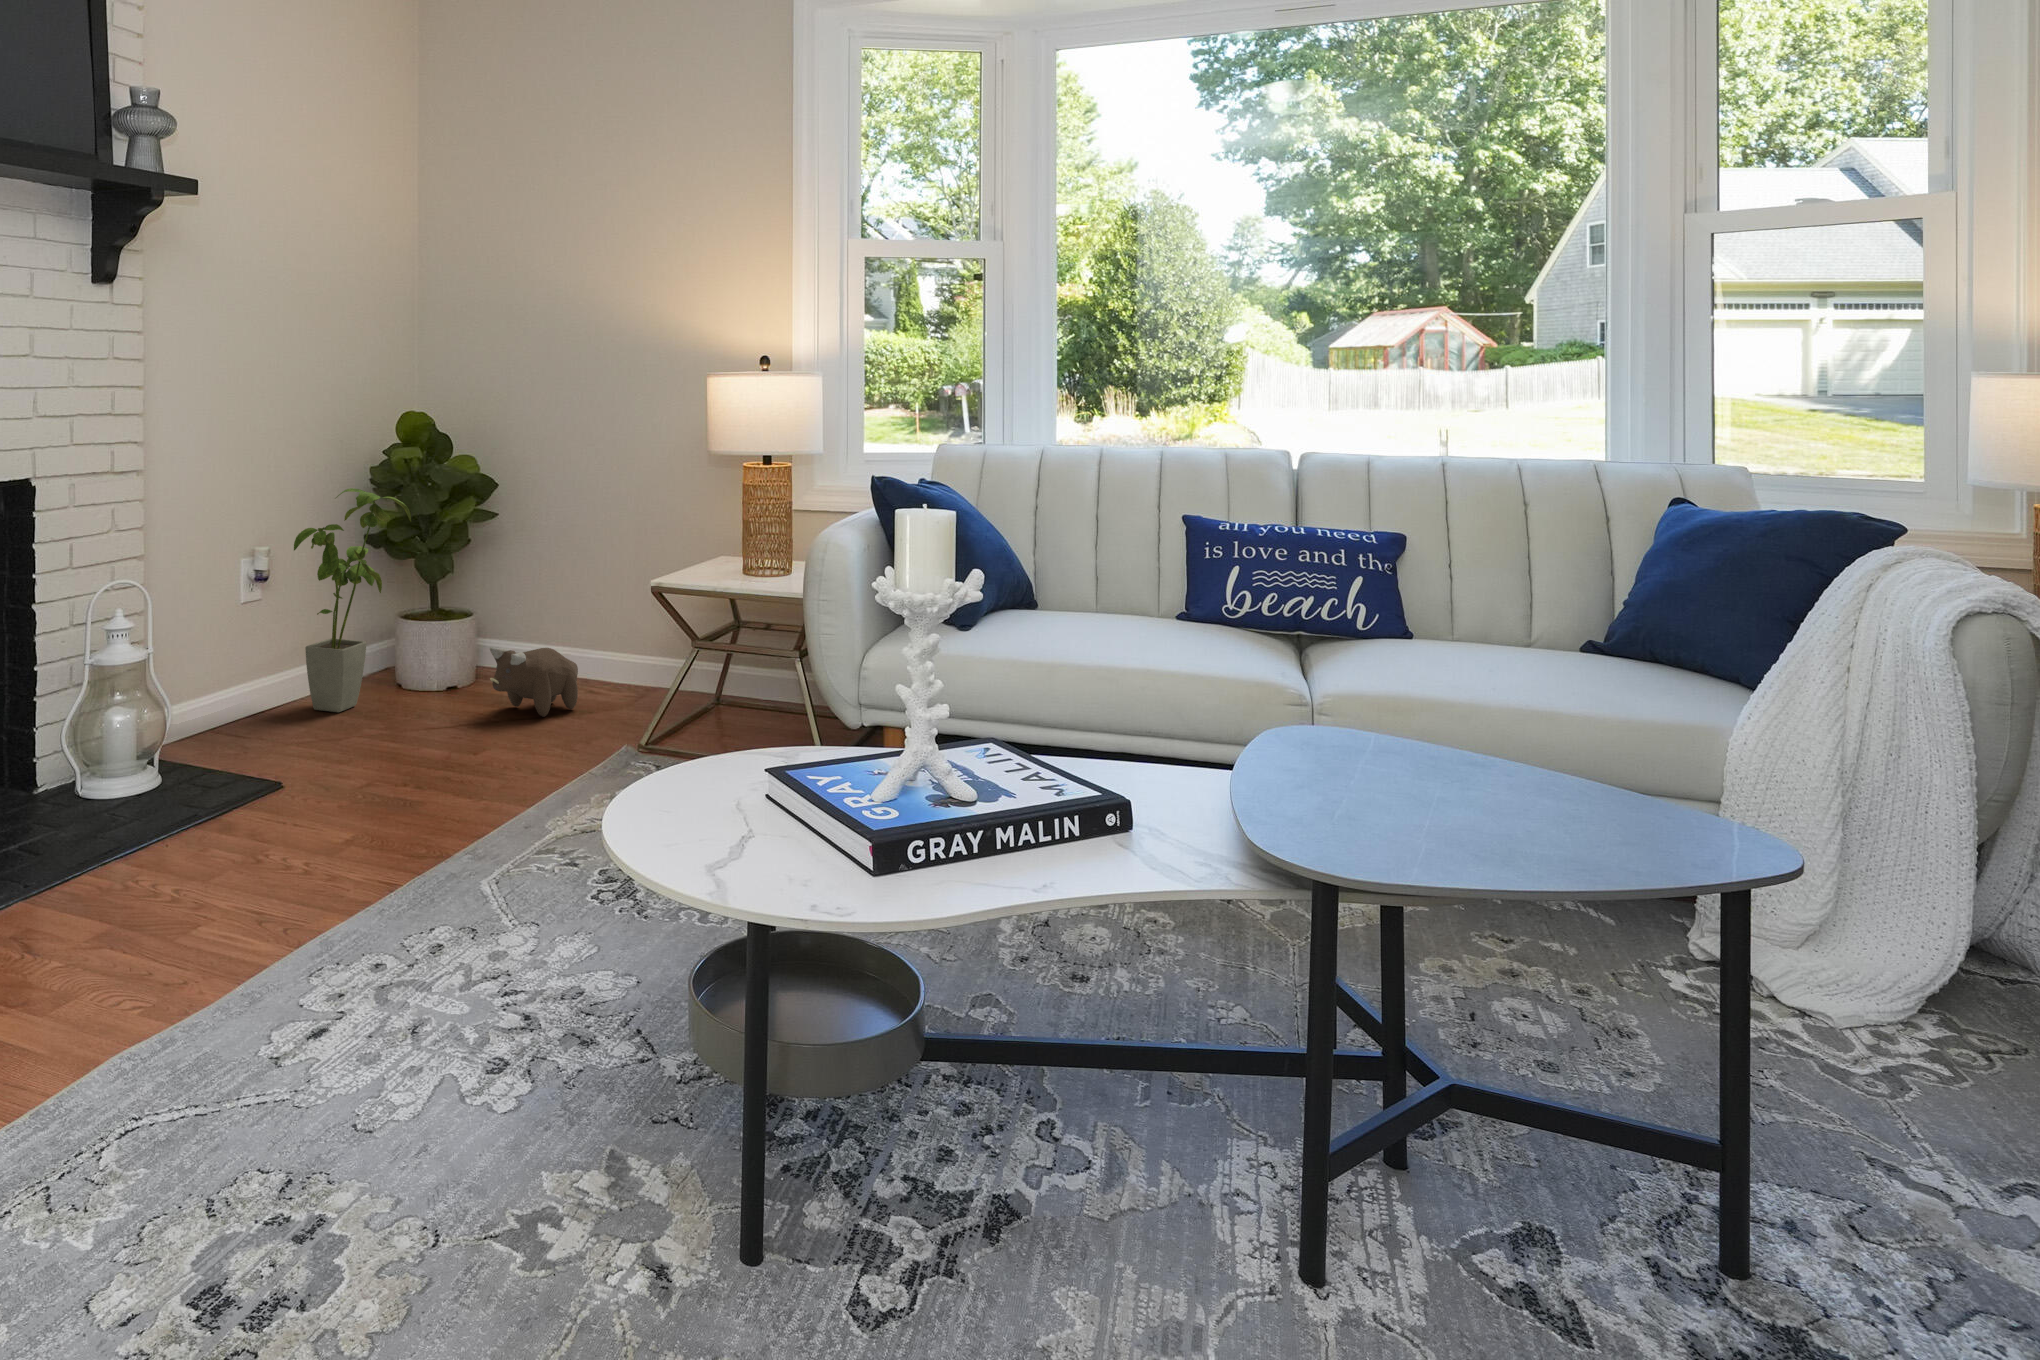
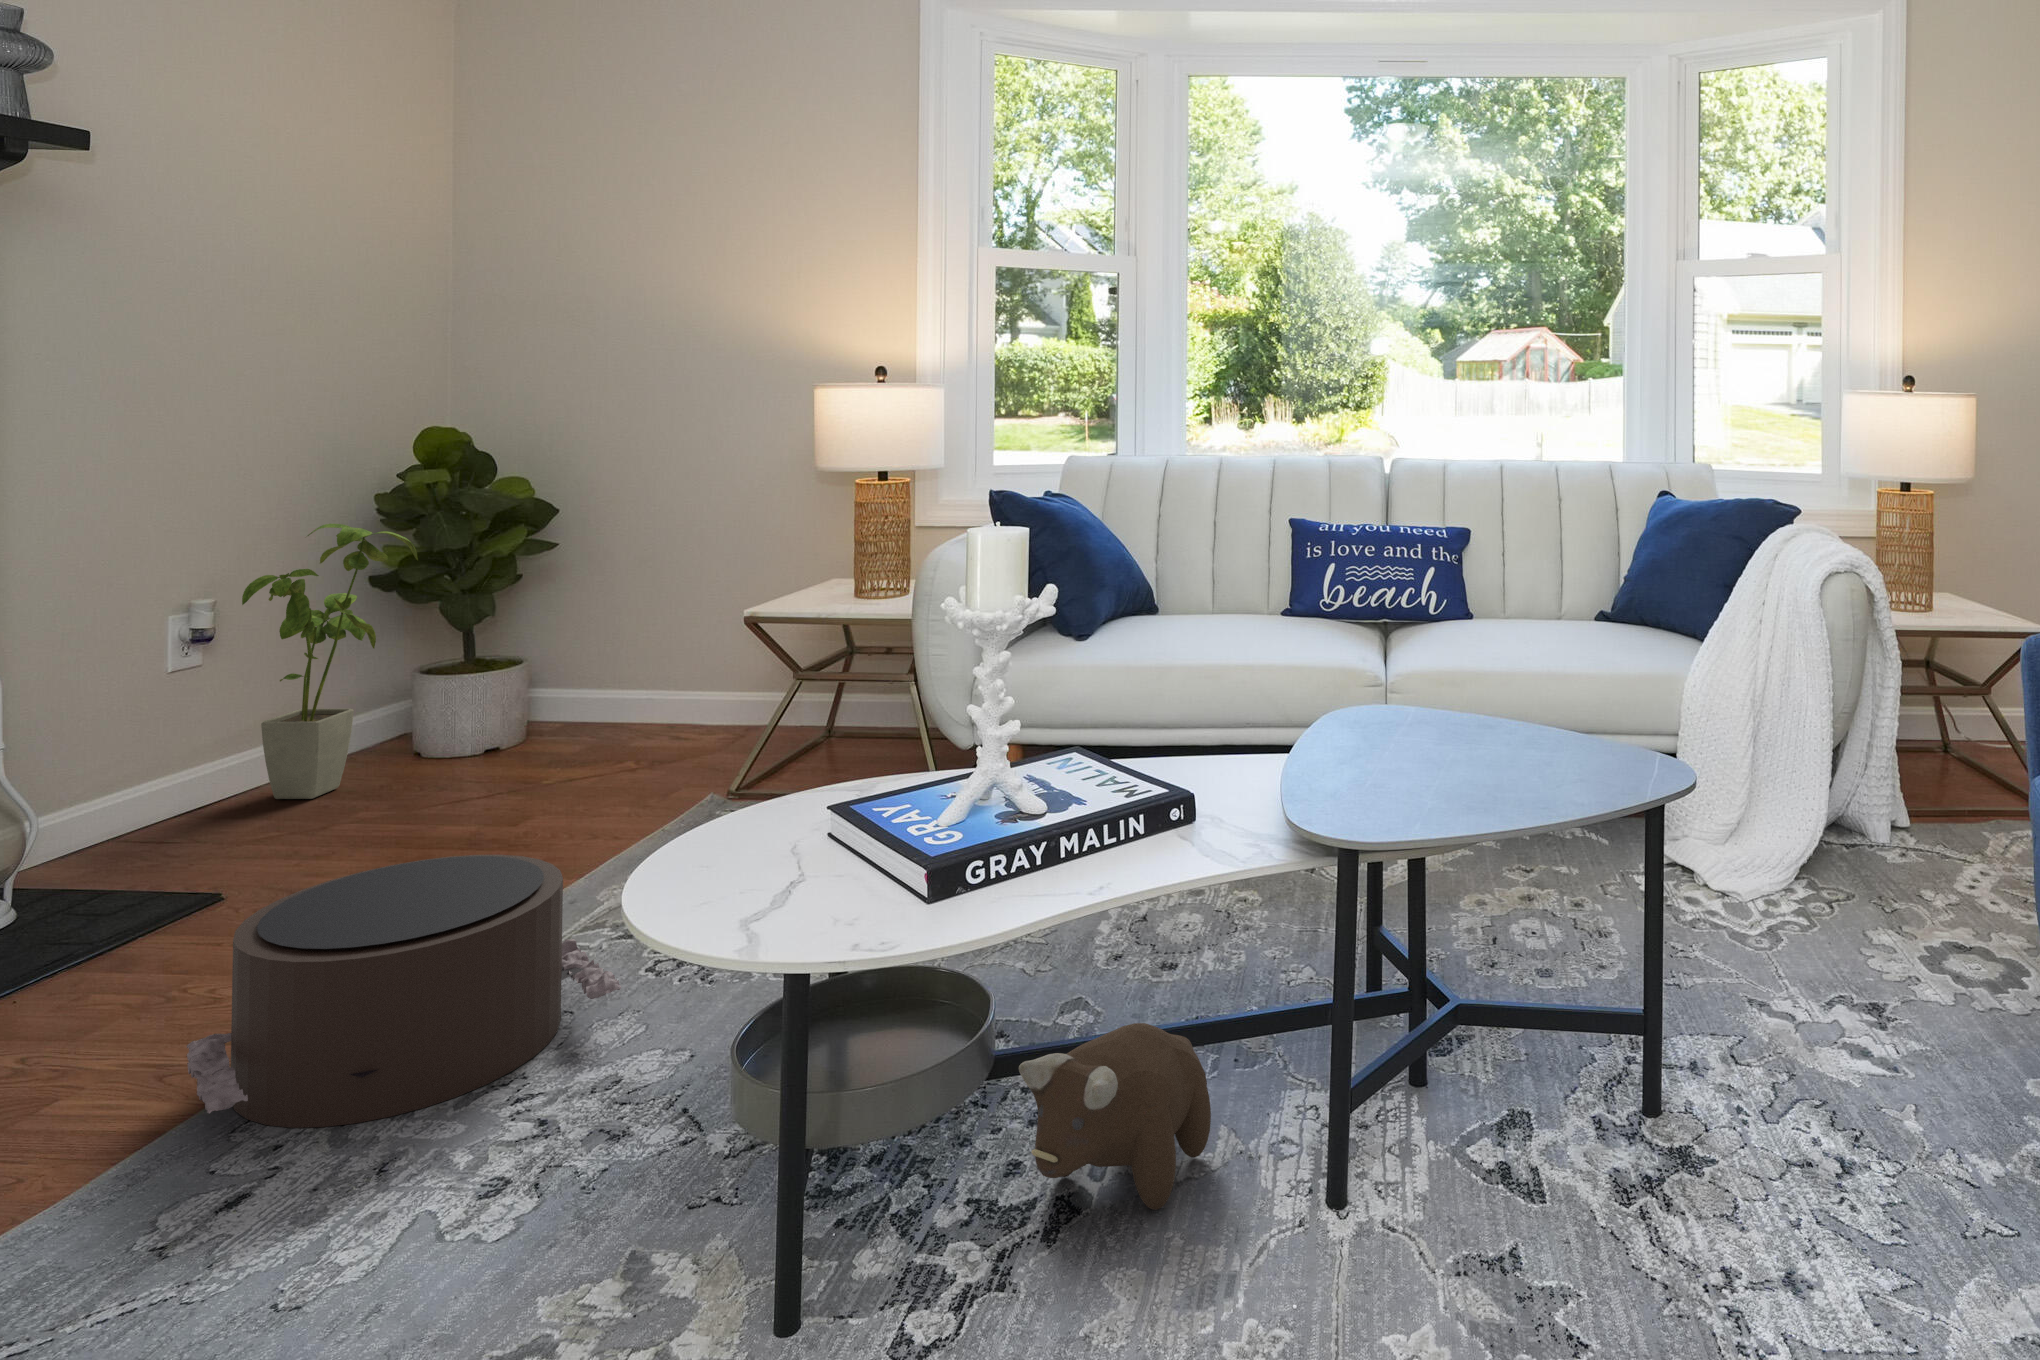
plush toy: present [490,647,578,717] -> present [1019,1023,1211,1210]
pouf: none [271,773,582,990] -> present [187,855,621,1128]

